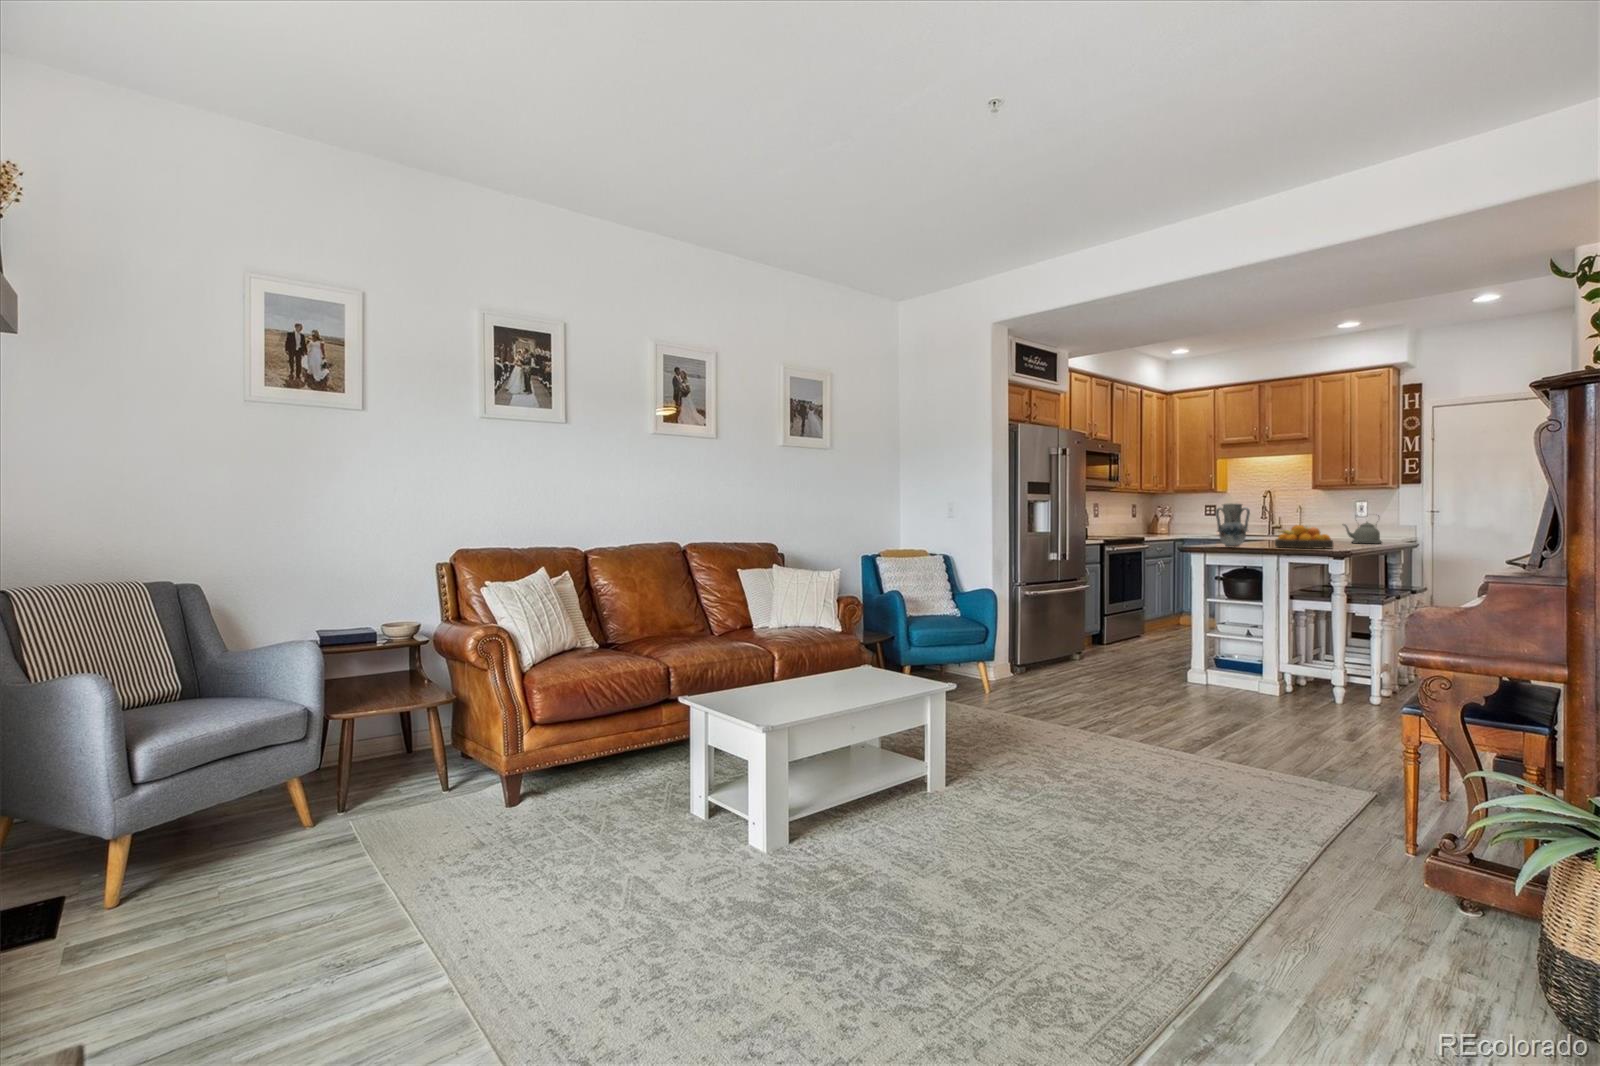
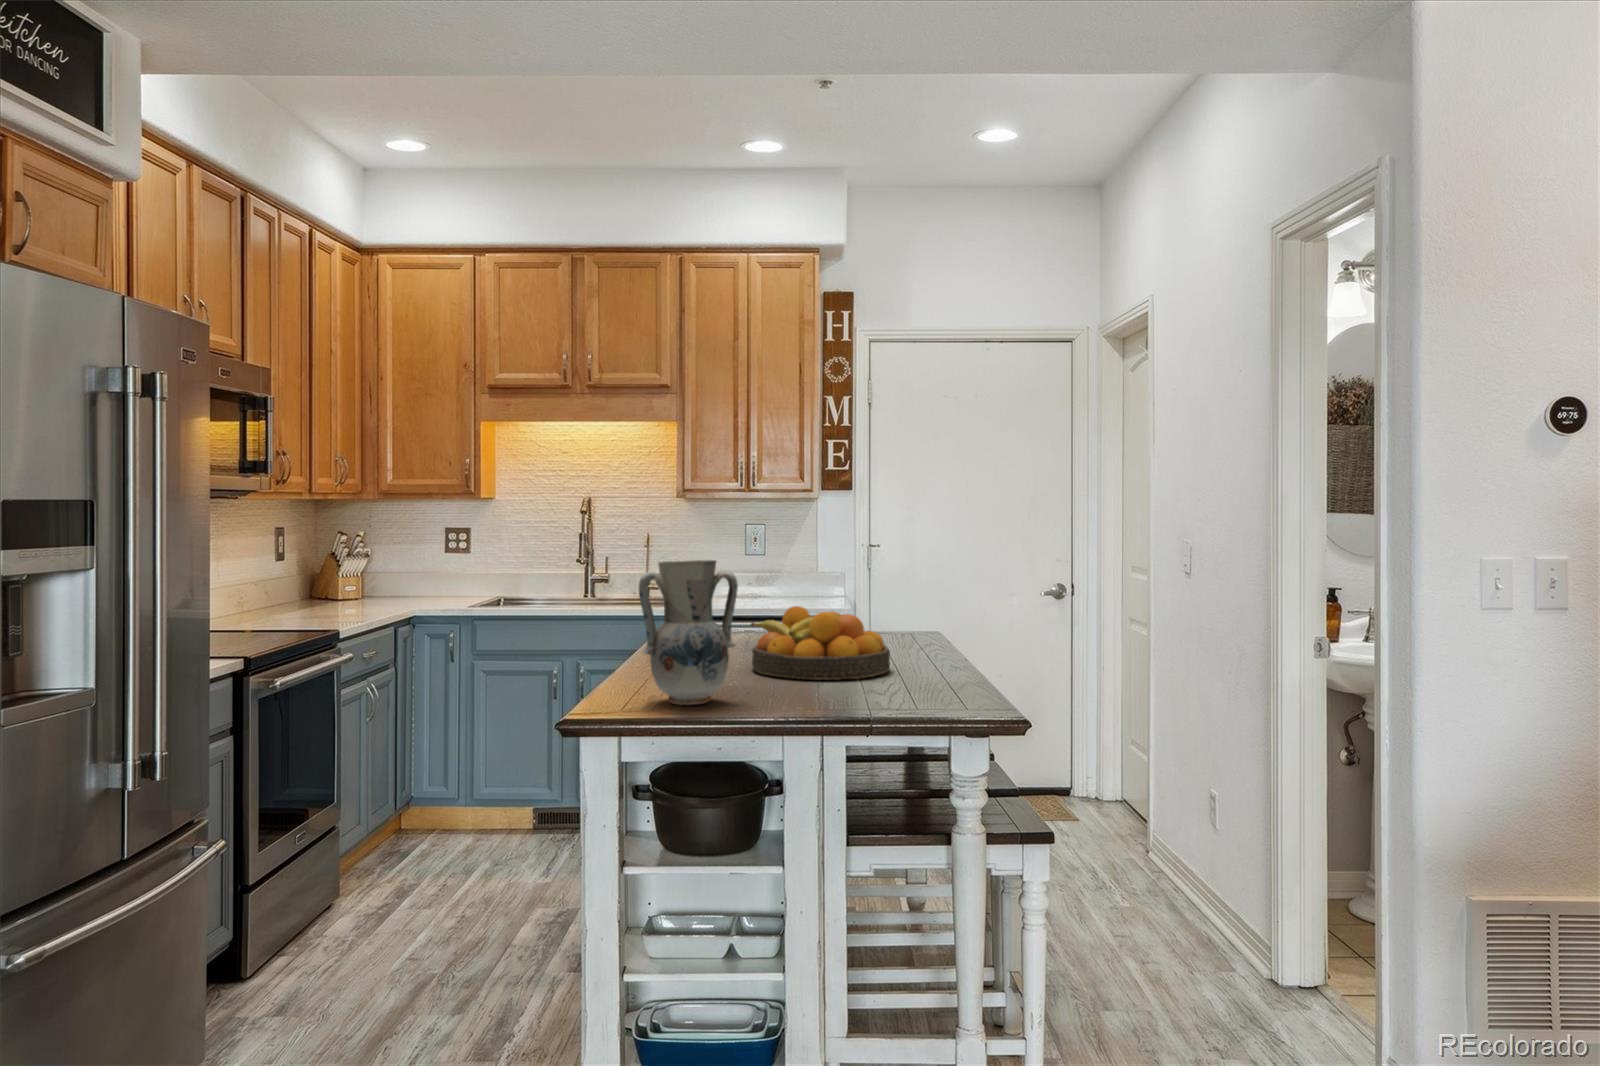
kettle: present [1344,522,1382,544] -> none [742,546,807,607]

